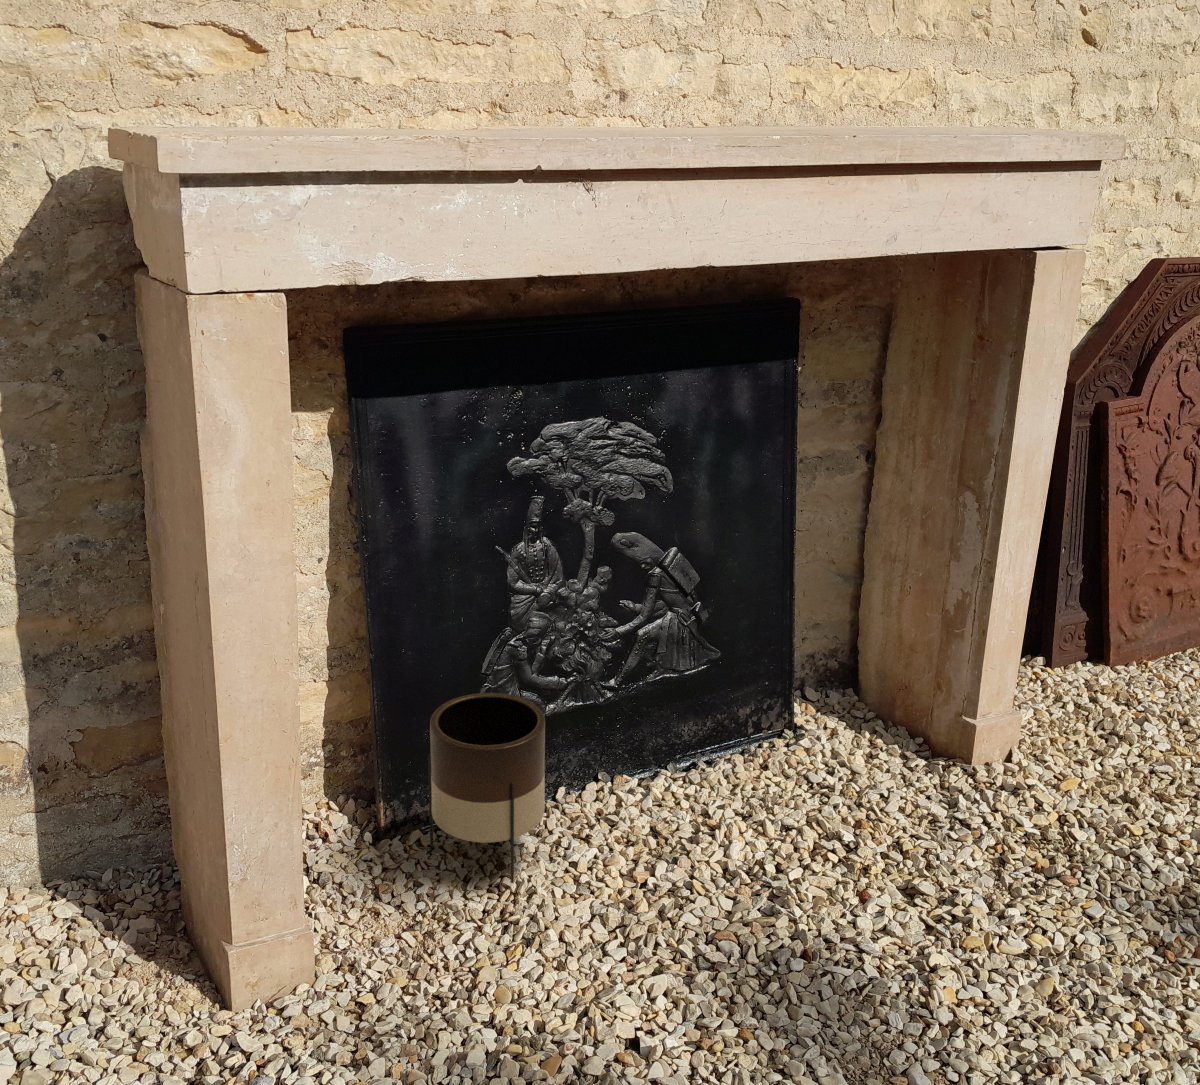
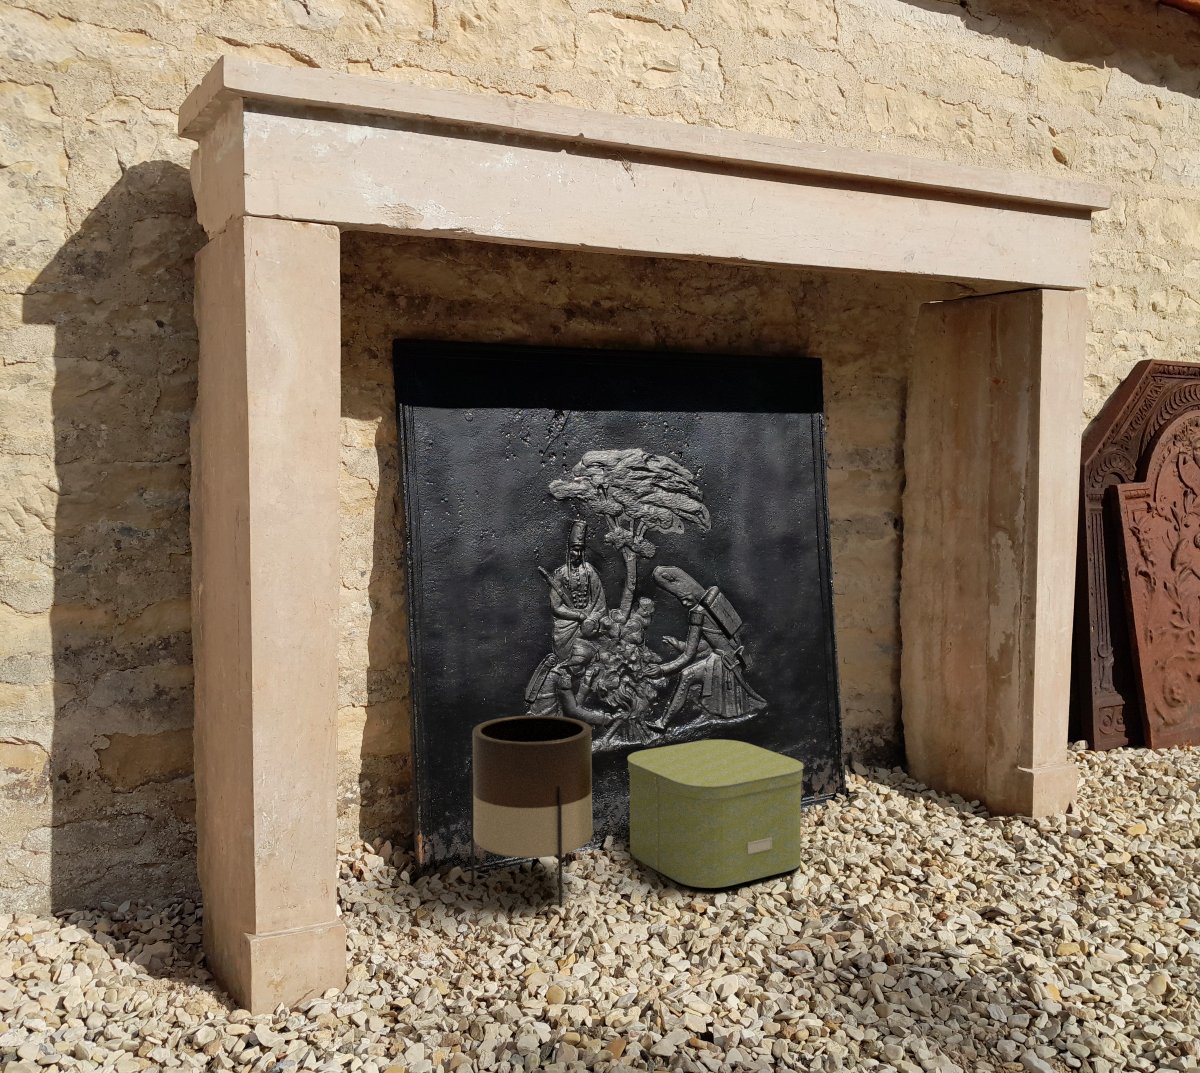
storage box: none [582,692,751,859] -> present [627,740,803,888]

